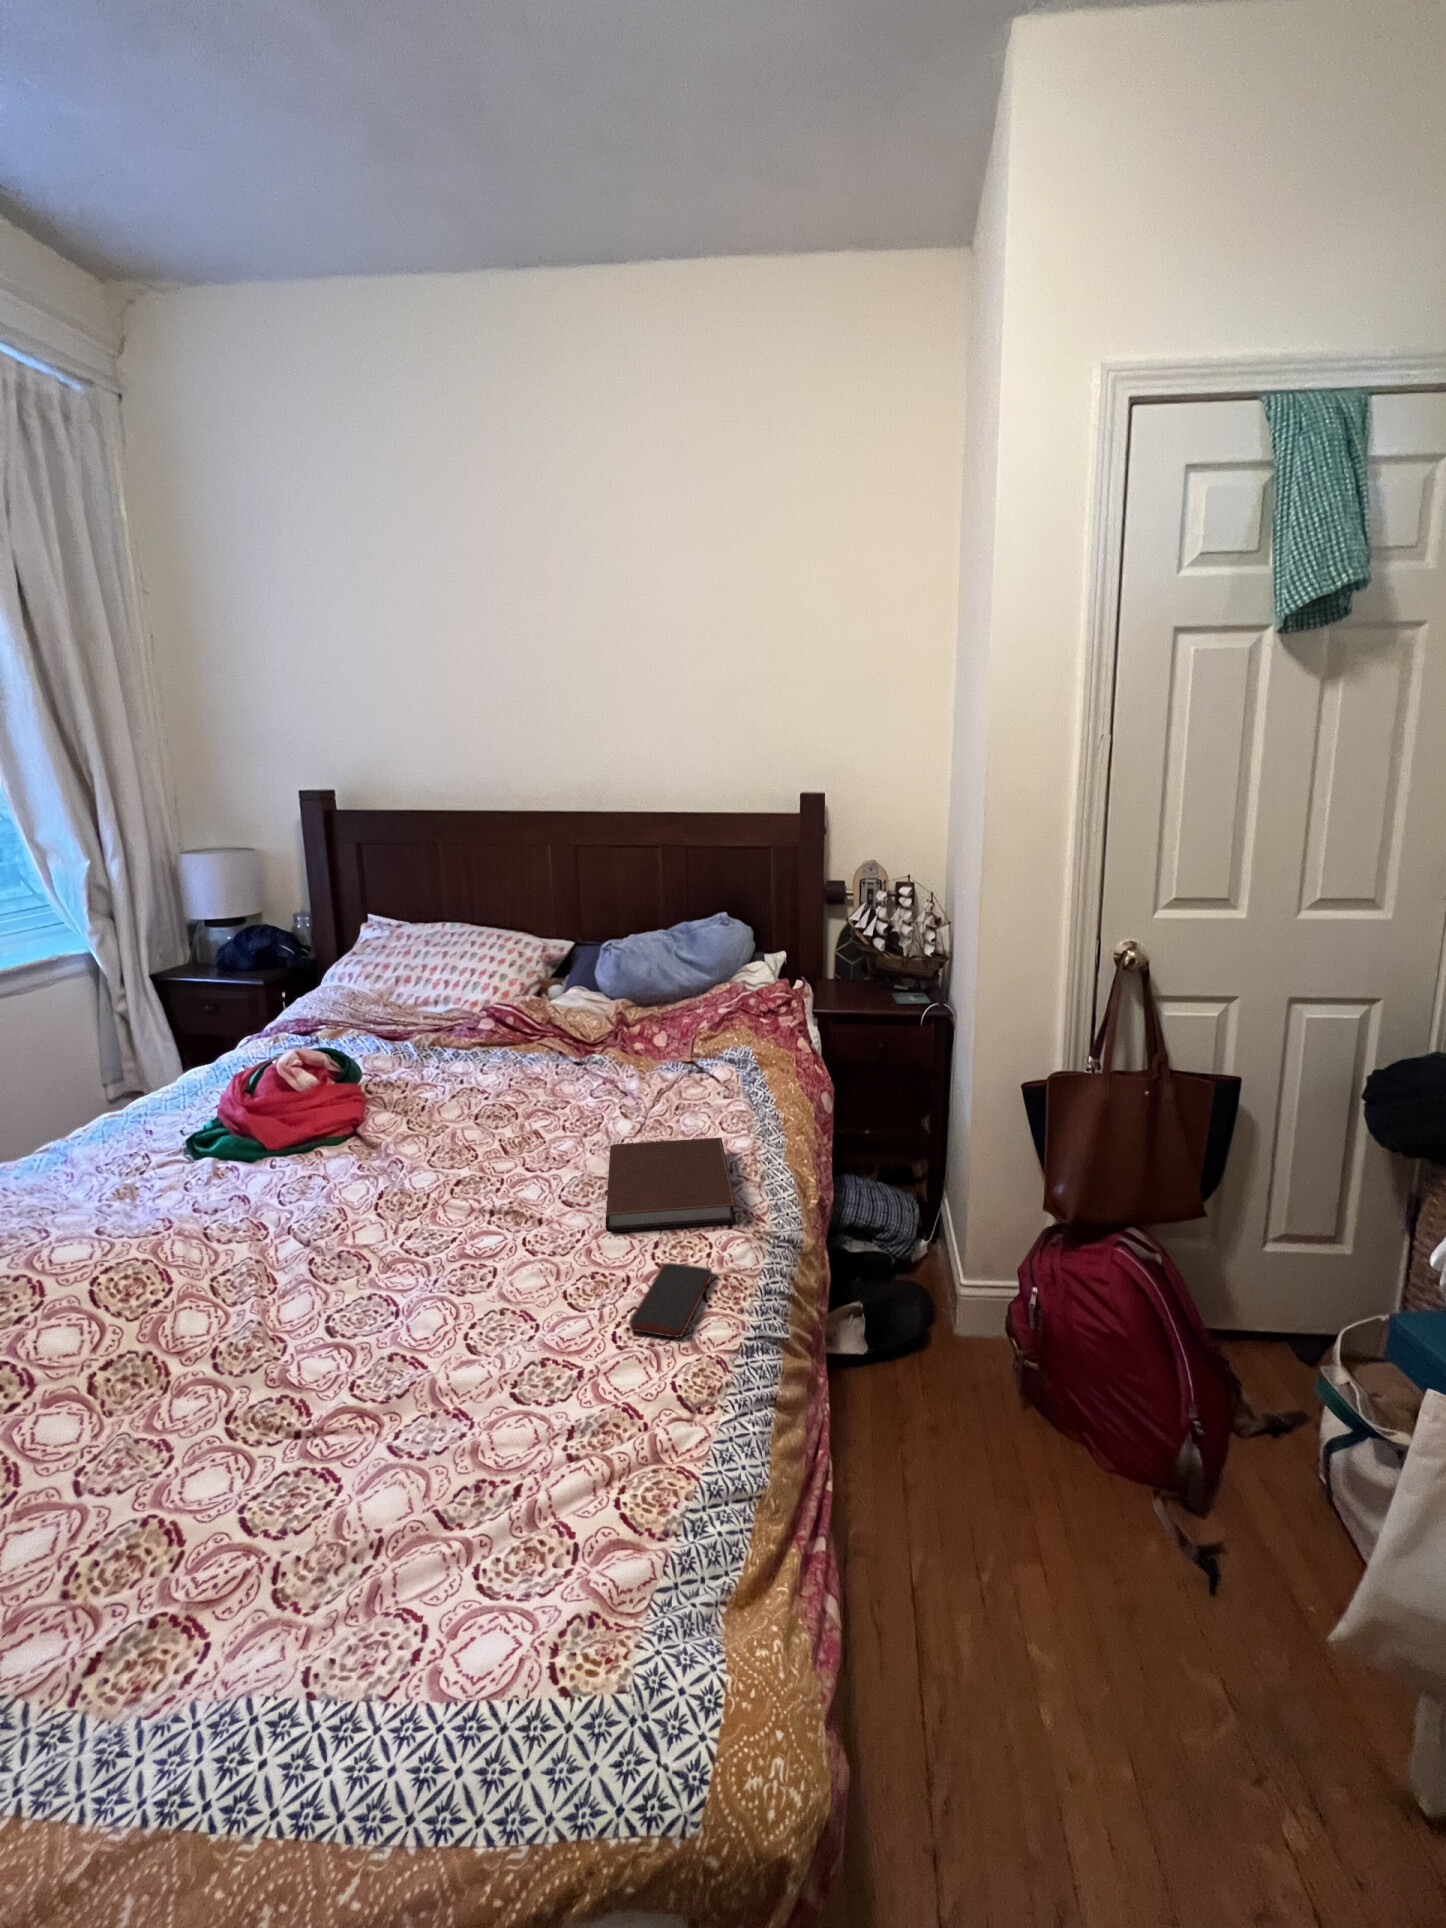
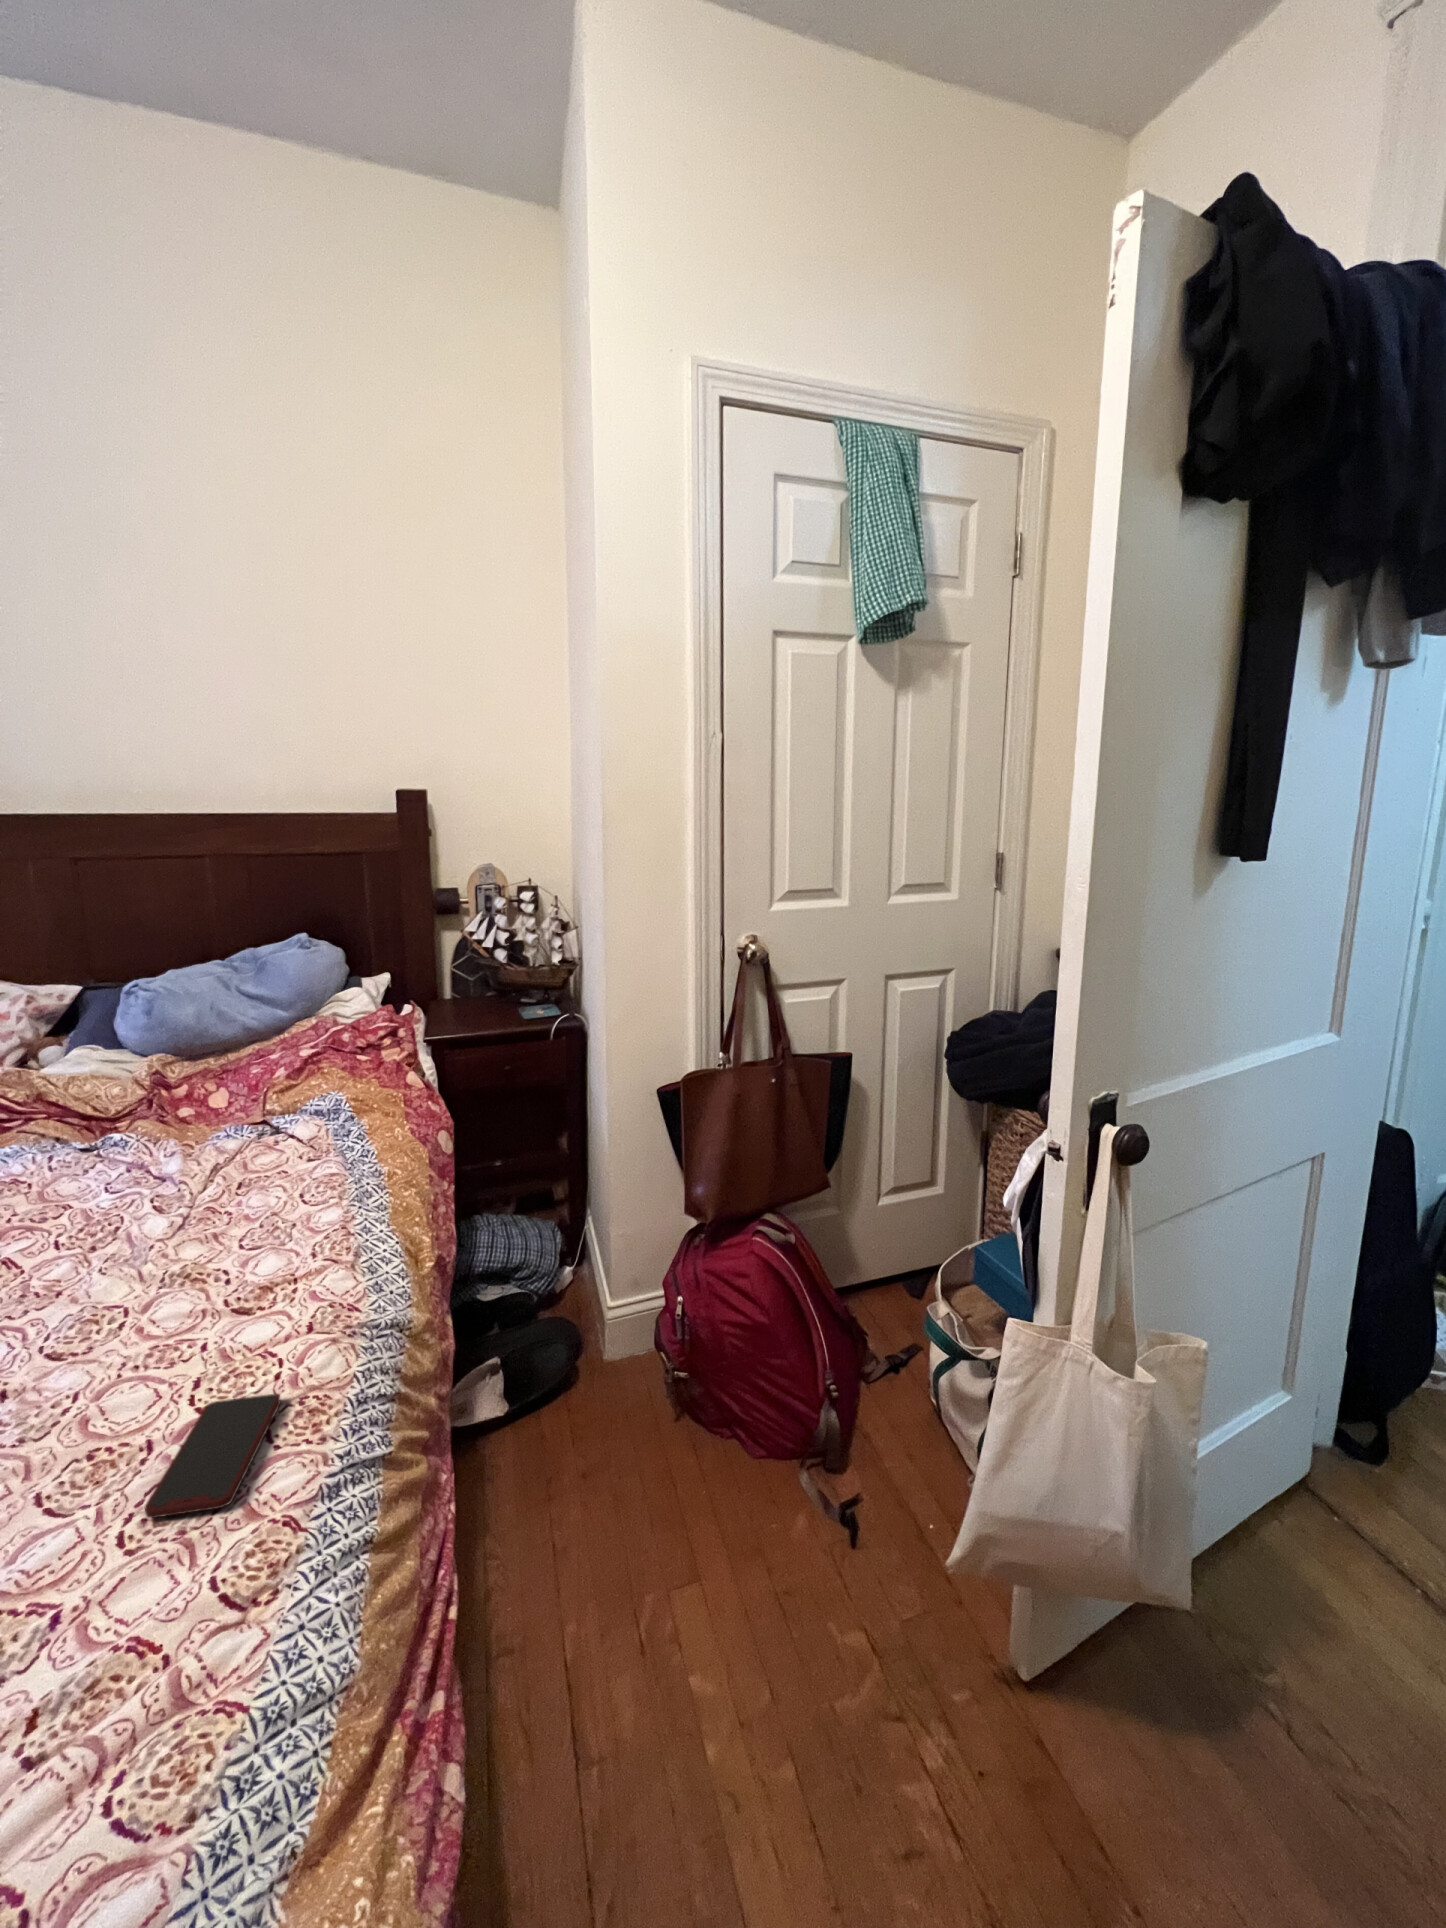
notebook: present [606,1137,736,1232] -> none [114,1214,319,1380]

